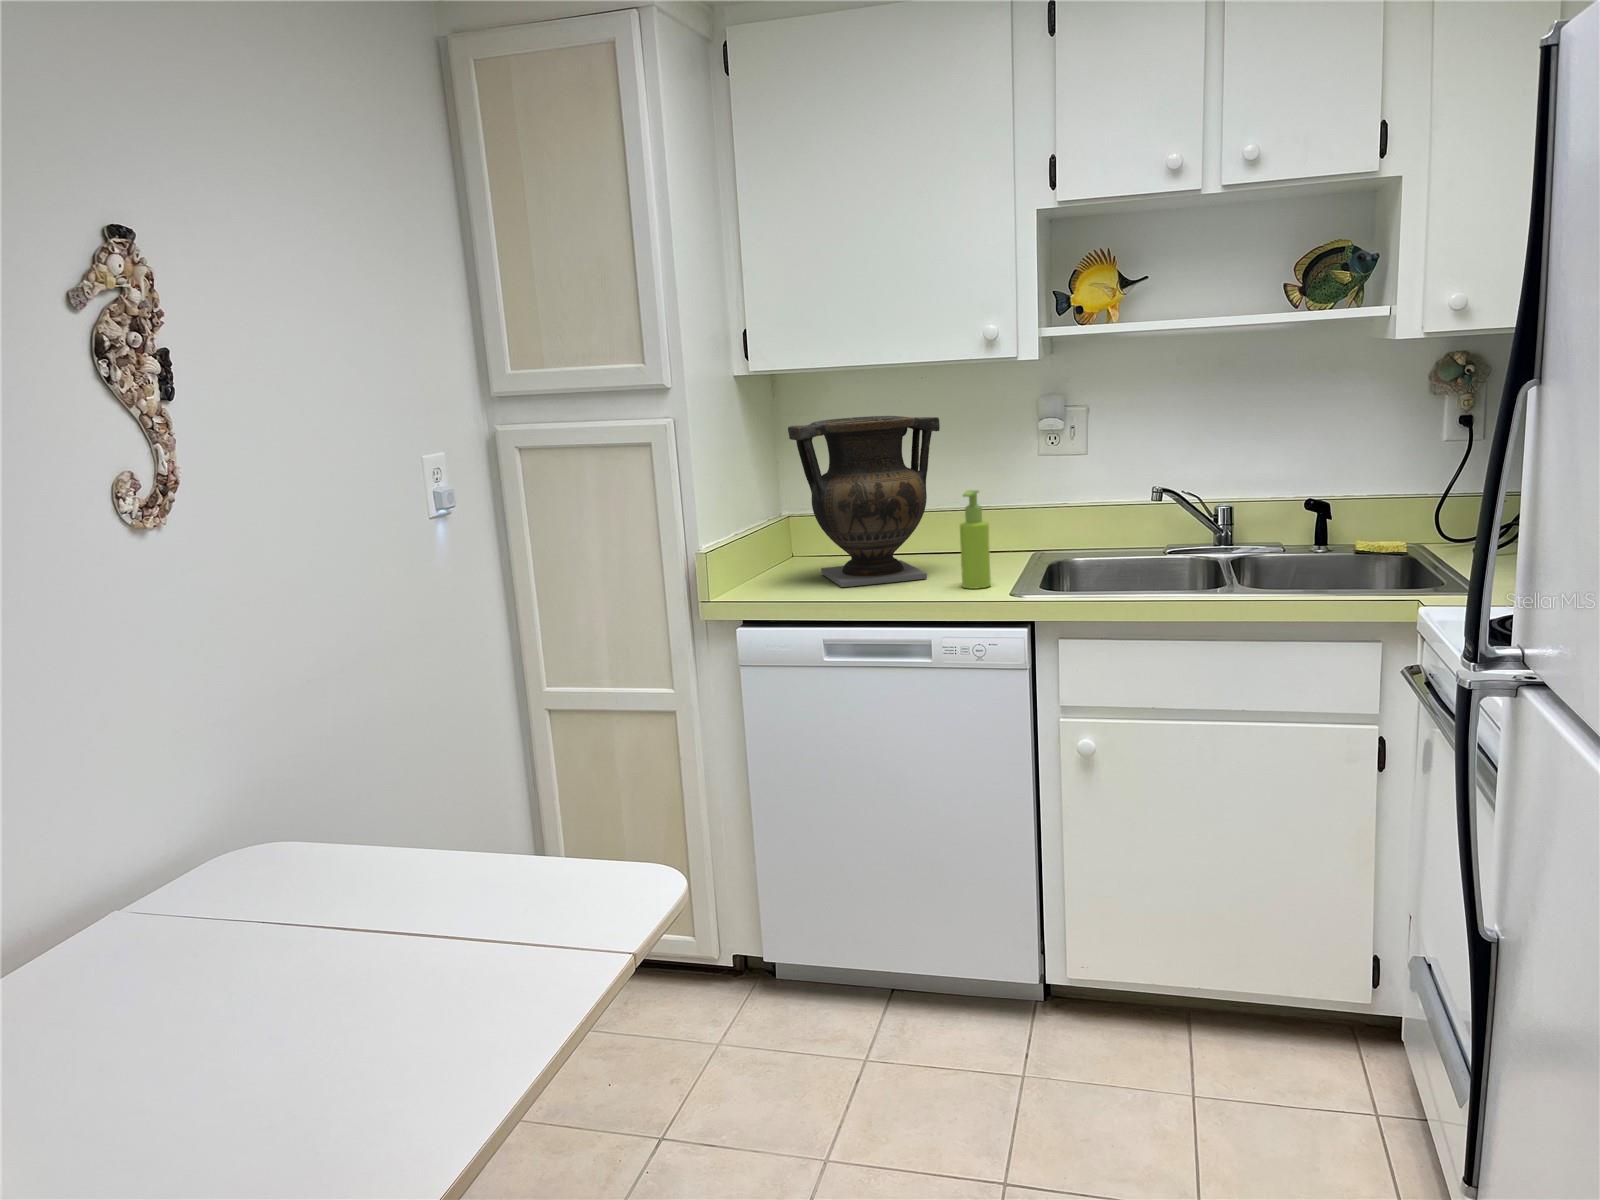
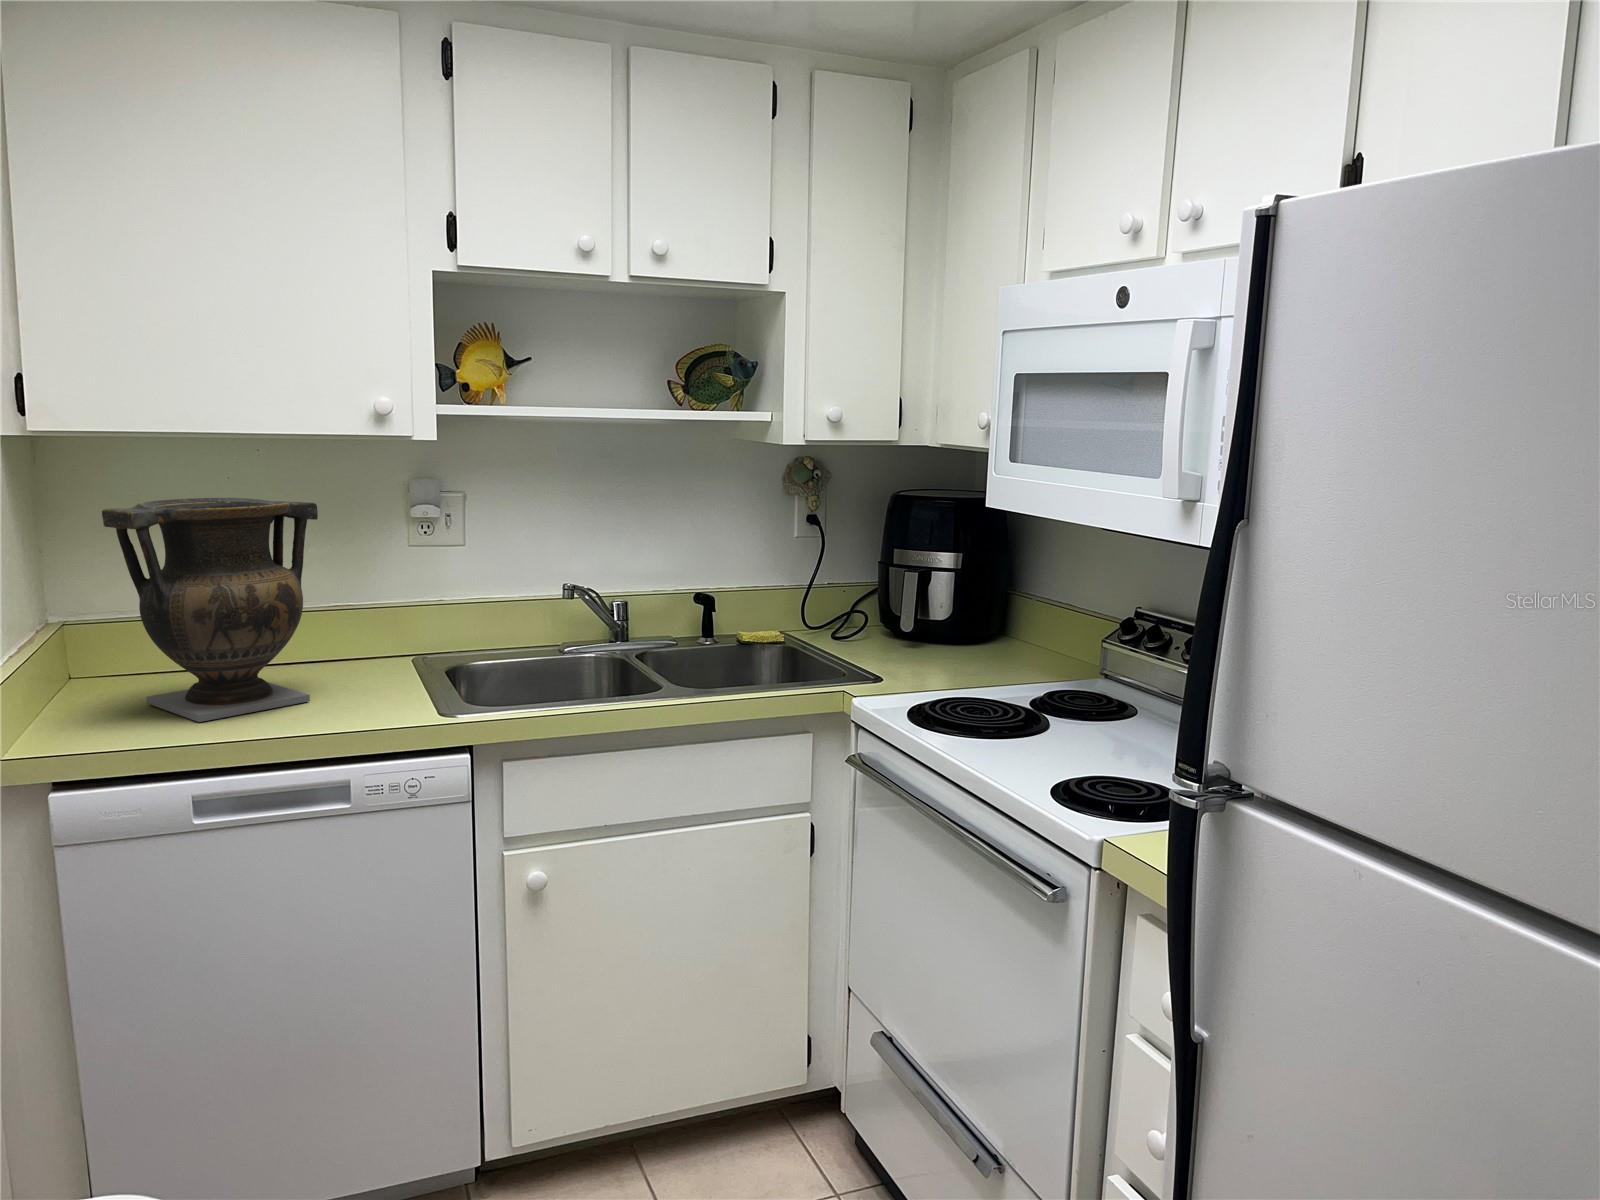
soap dispenser: present [960,490,991,589] -> none [364,592,403,711]

